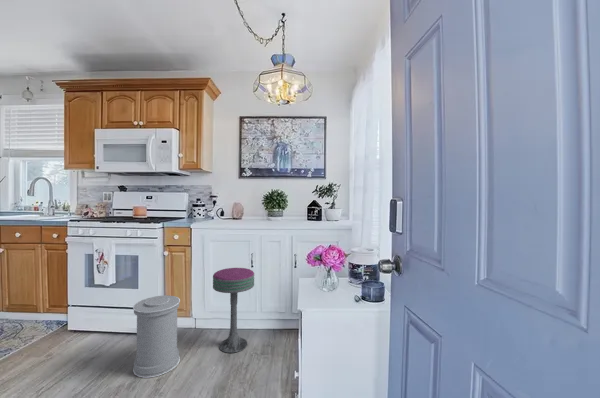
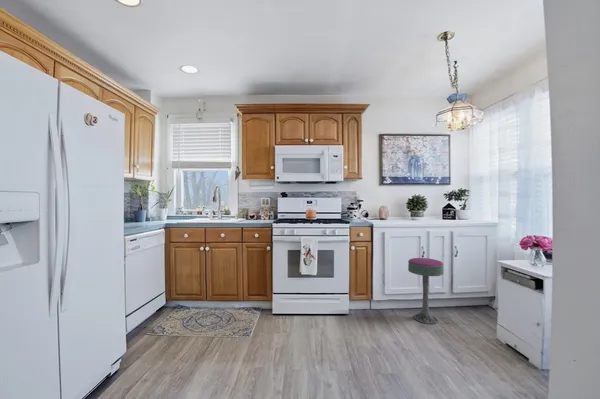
trash can: present [133,295,180,378] -> none [374,281,409,343]

